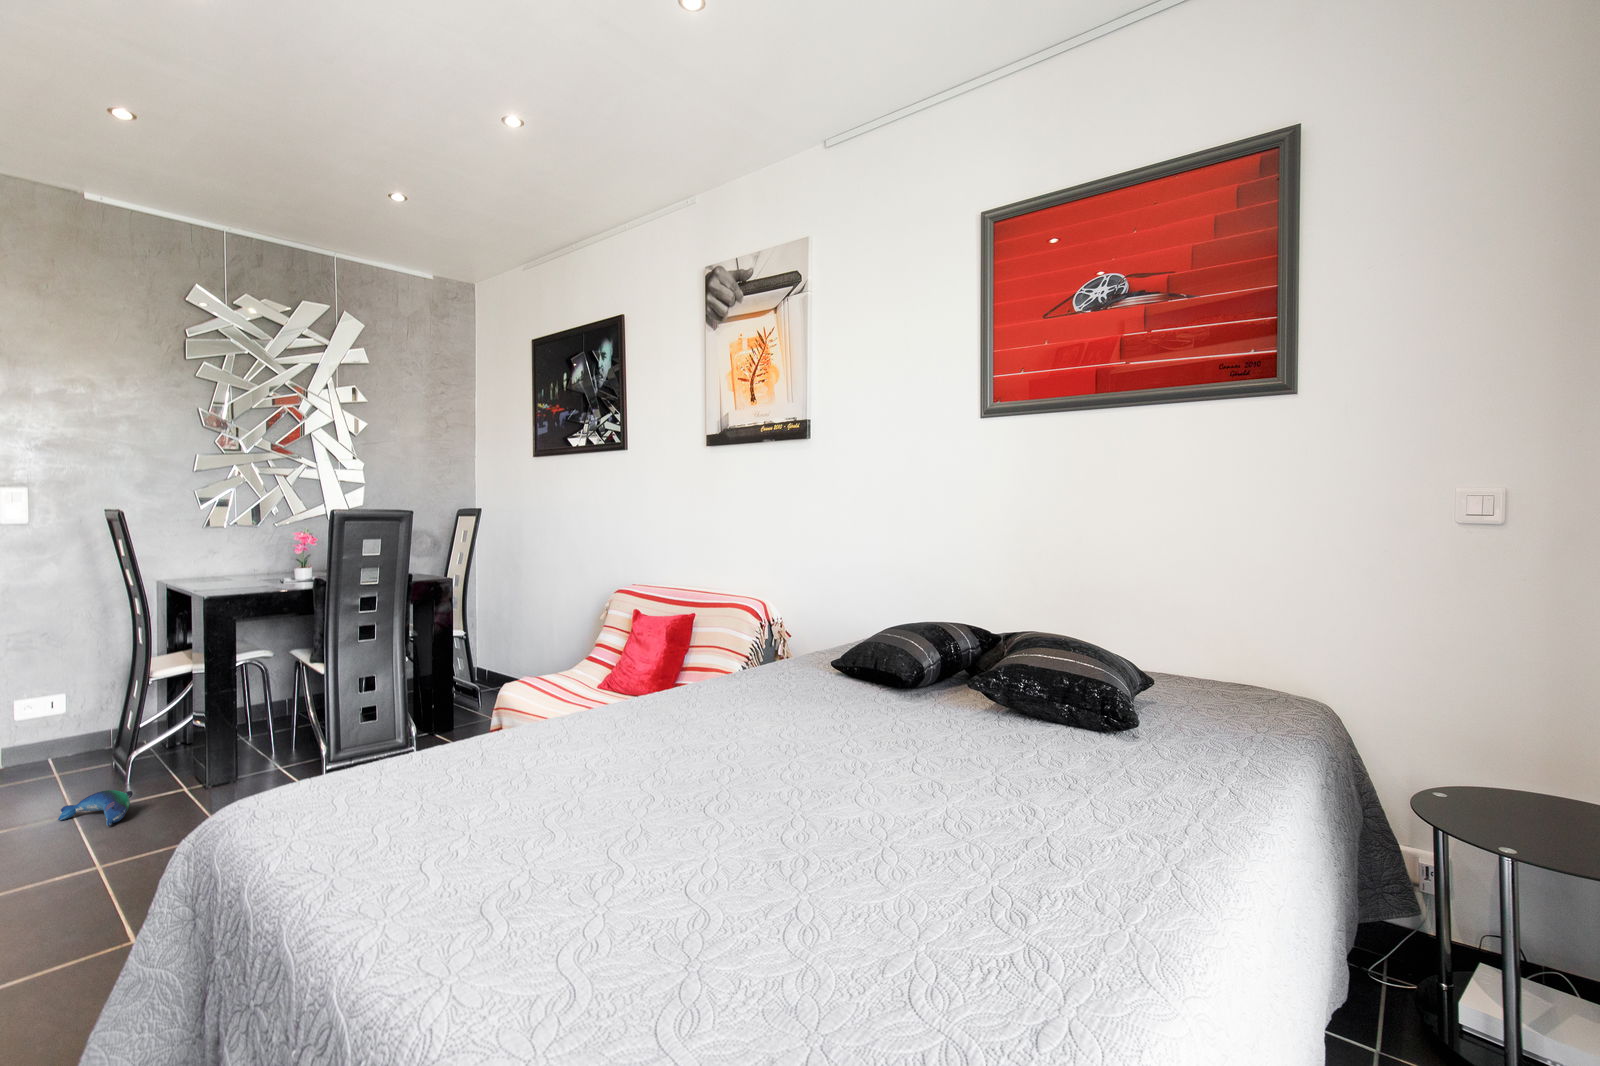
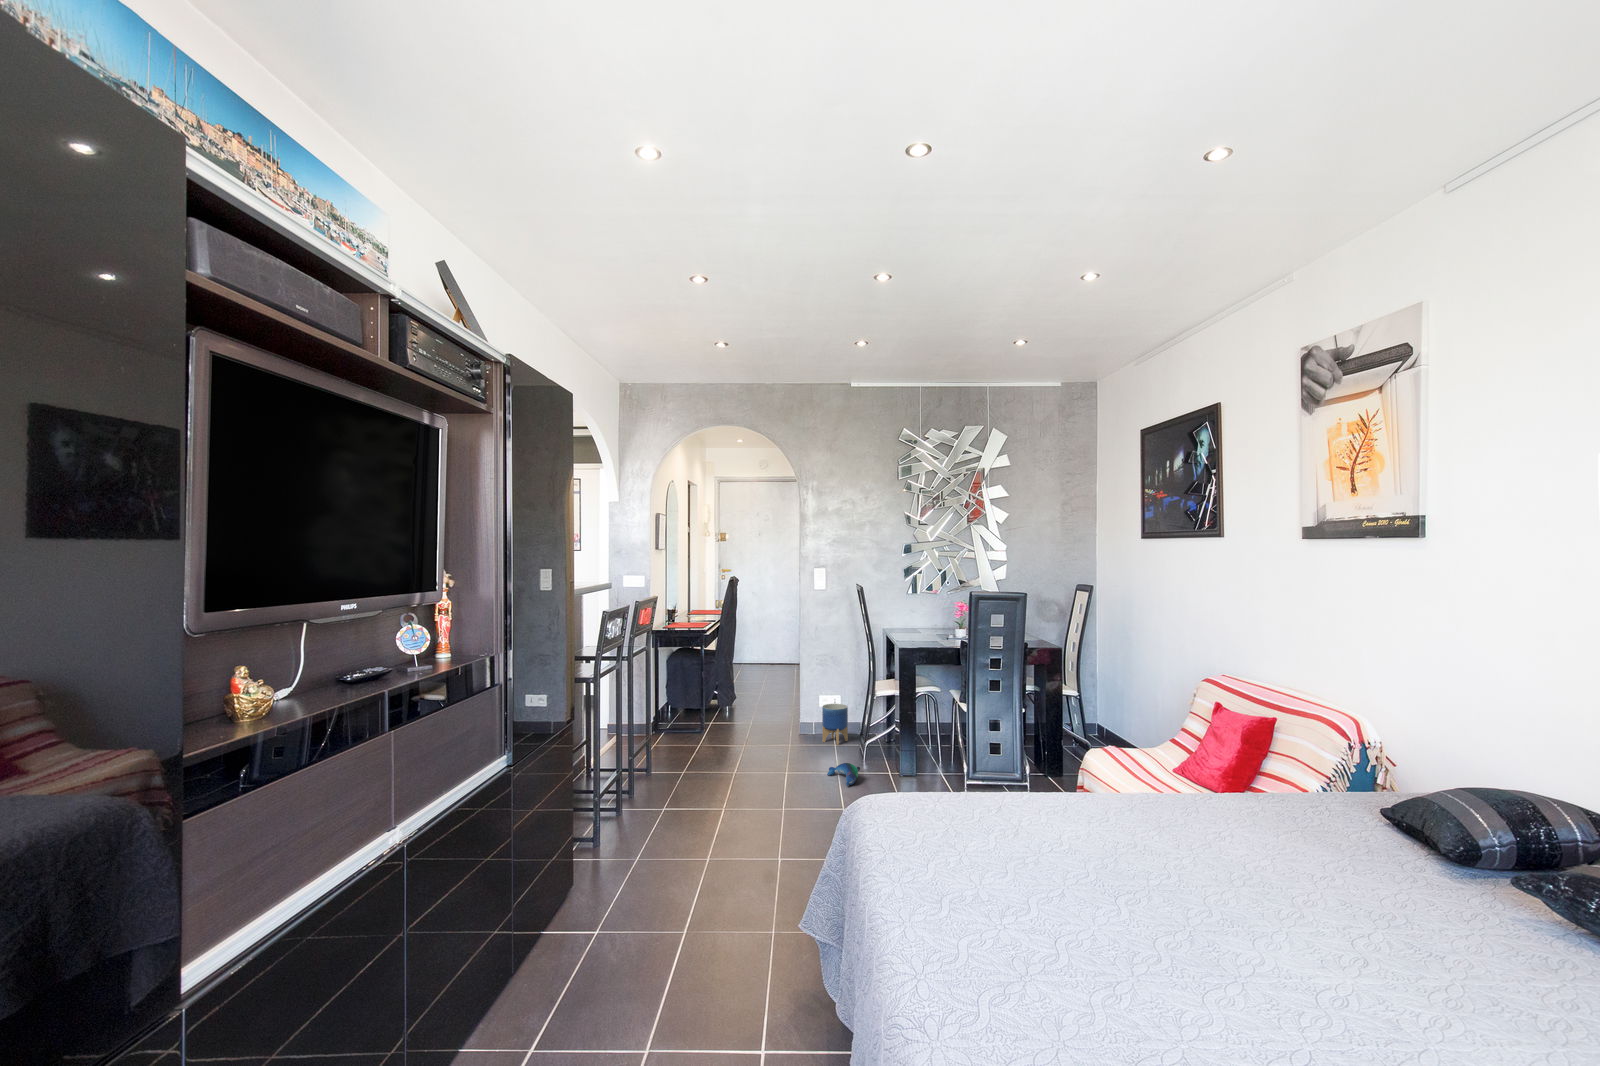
planter: none [30,707,90,775] -> present [822,704,848,745]

